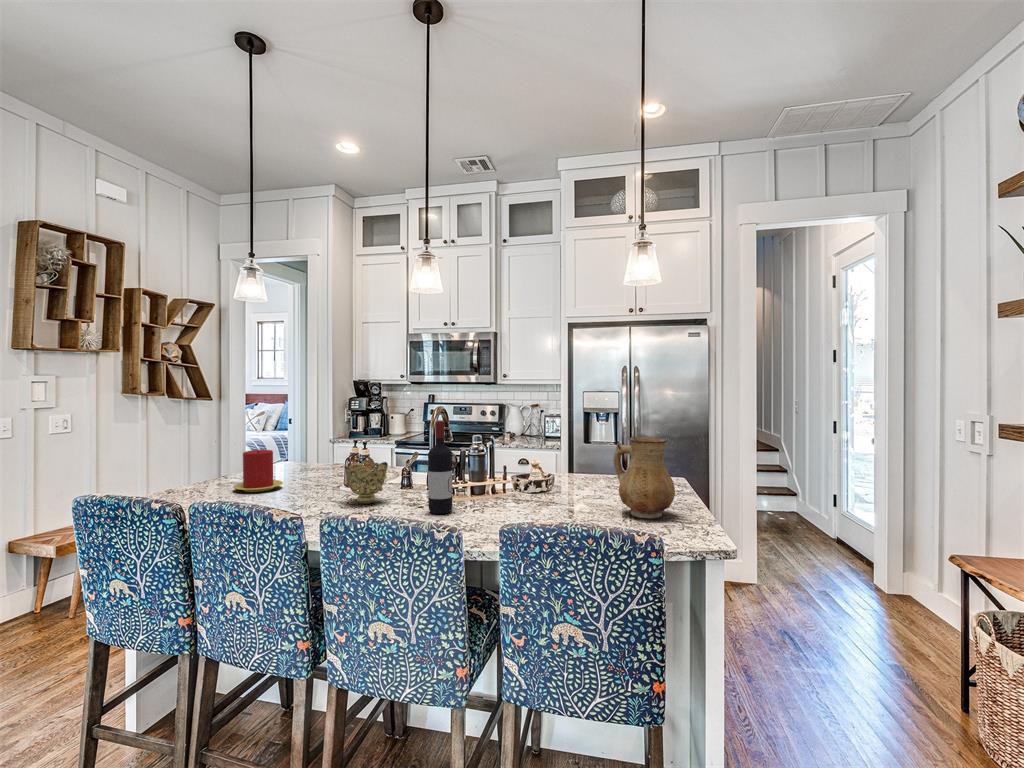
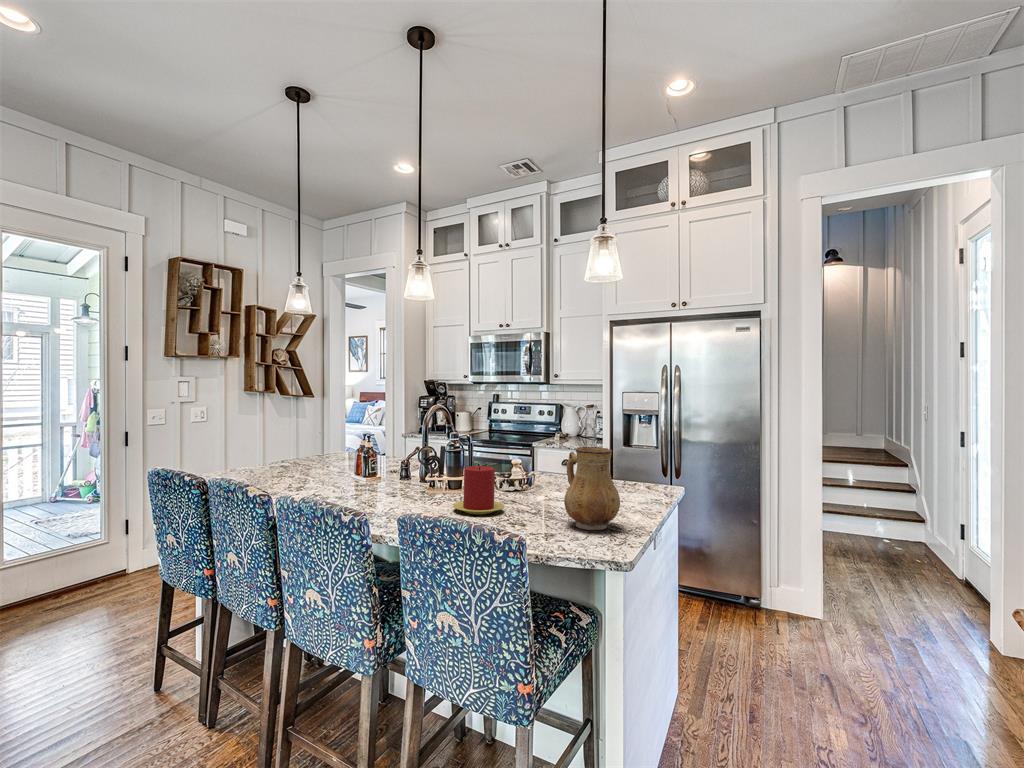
wine bottle: present [428,421,452,514] -> none [395,422,418,507]
candle: present [233,450,283,492] -> present [453,466,504,514]
decorative bowl: present [344,460,388,504] -> none [340,455,378,493]

